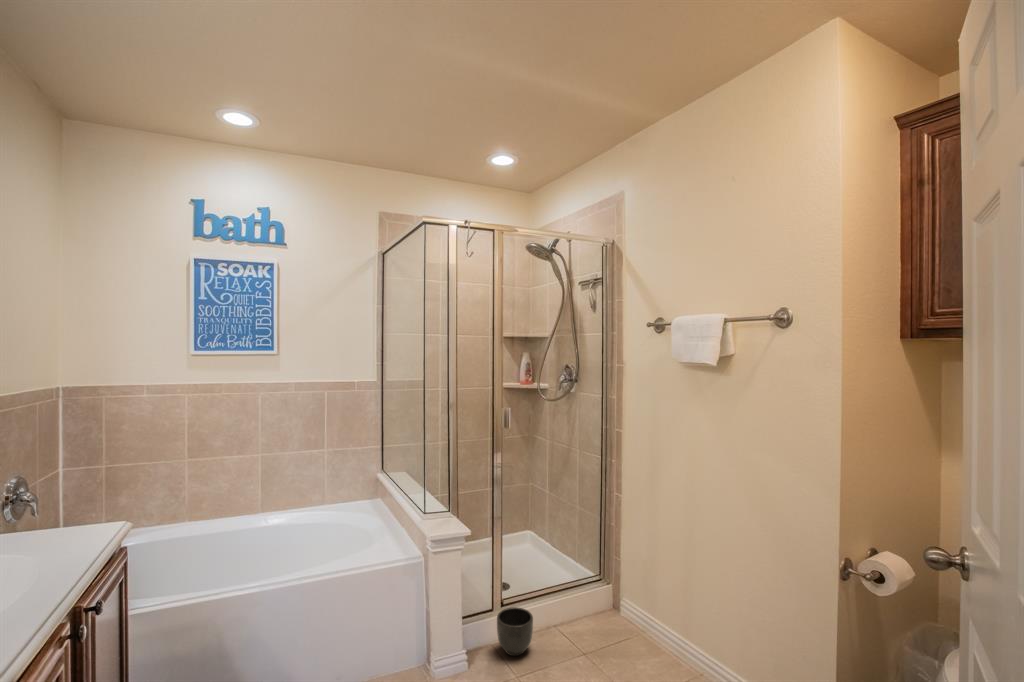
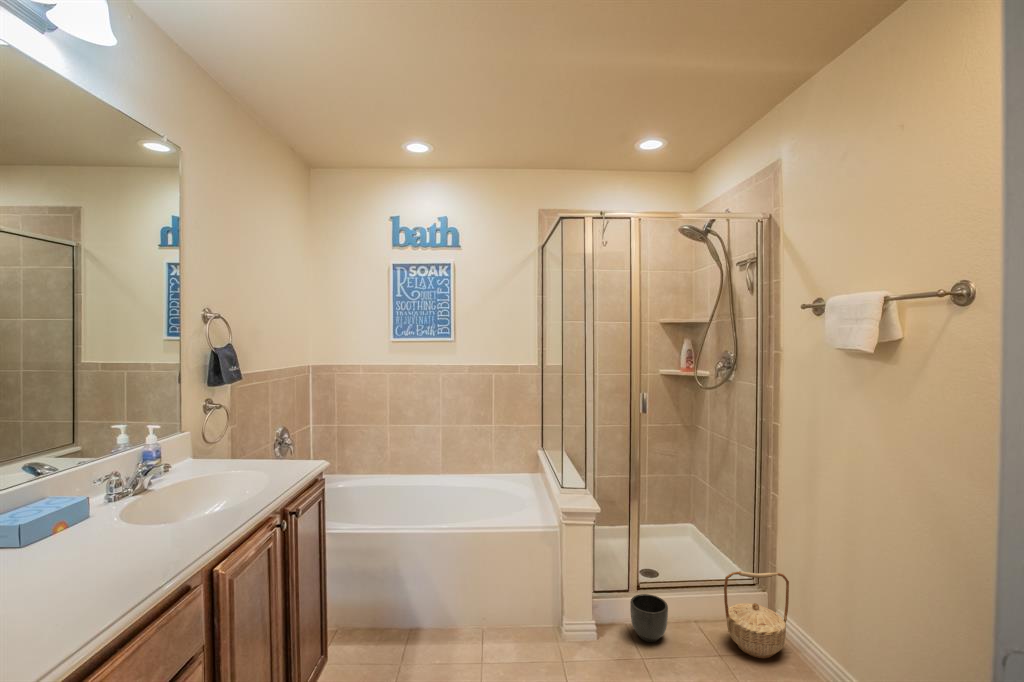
basket: none [582,563,632,645] -> present [724,571,789,658]

